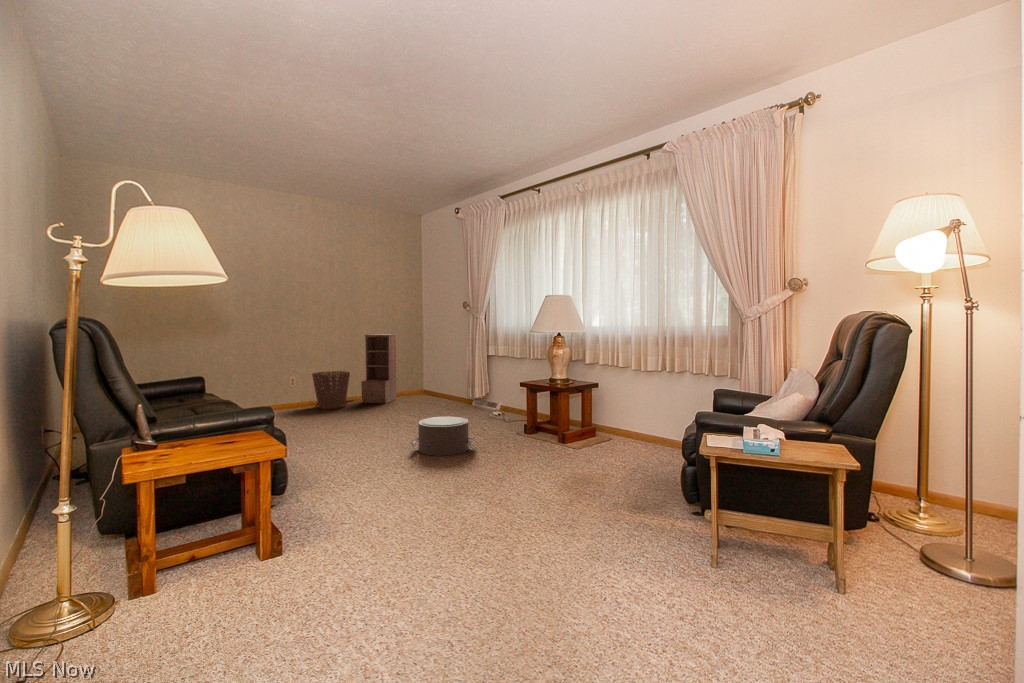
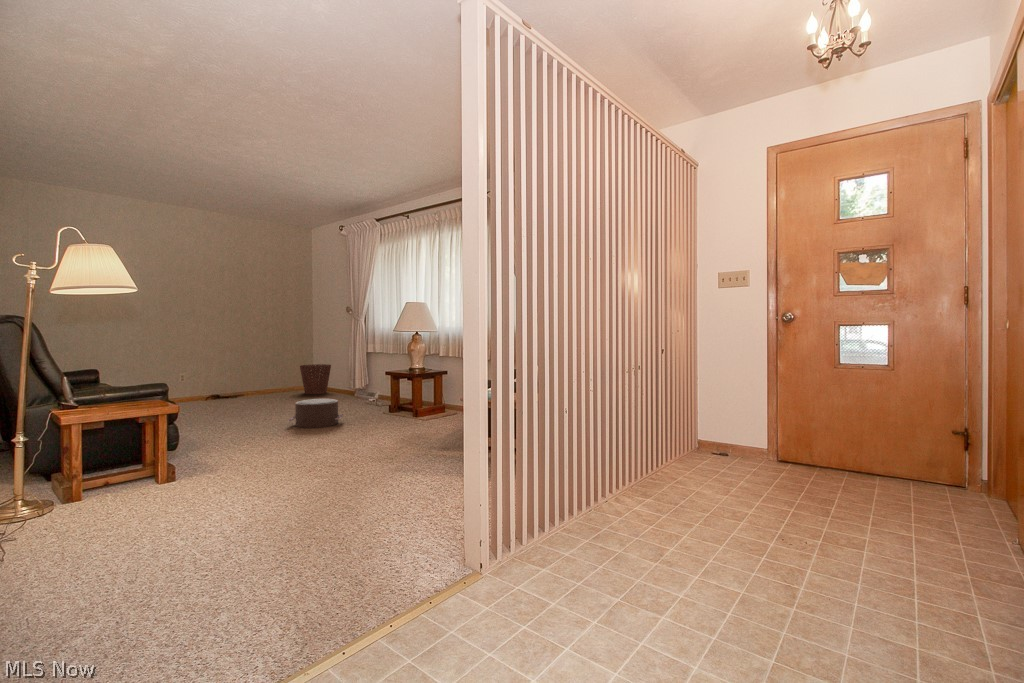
bookshelf: present [361,334,396,403] -> none [252,335,286,396]
basket: present [312,371,350,409] -> present [300,364,331,394]

